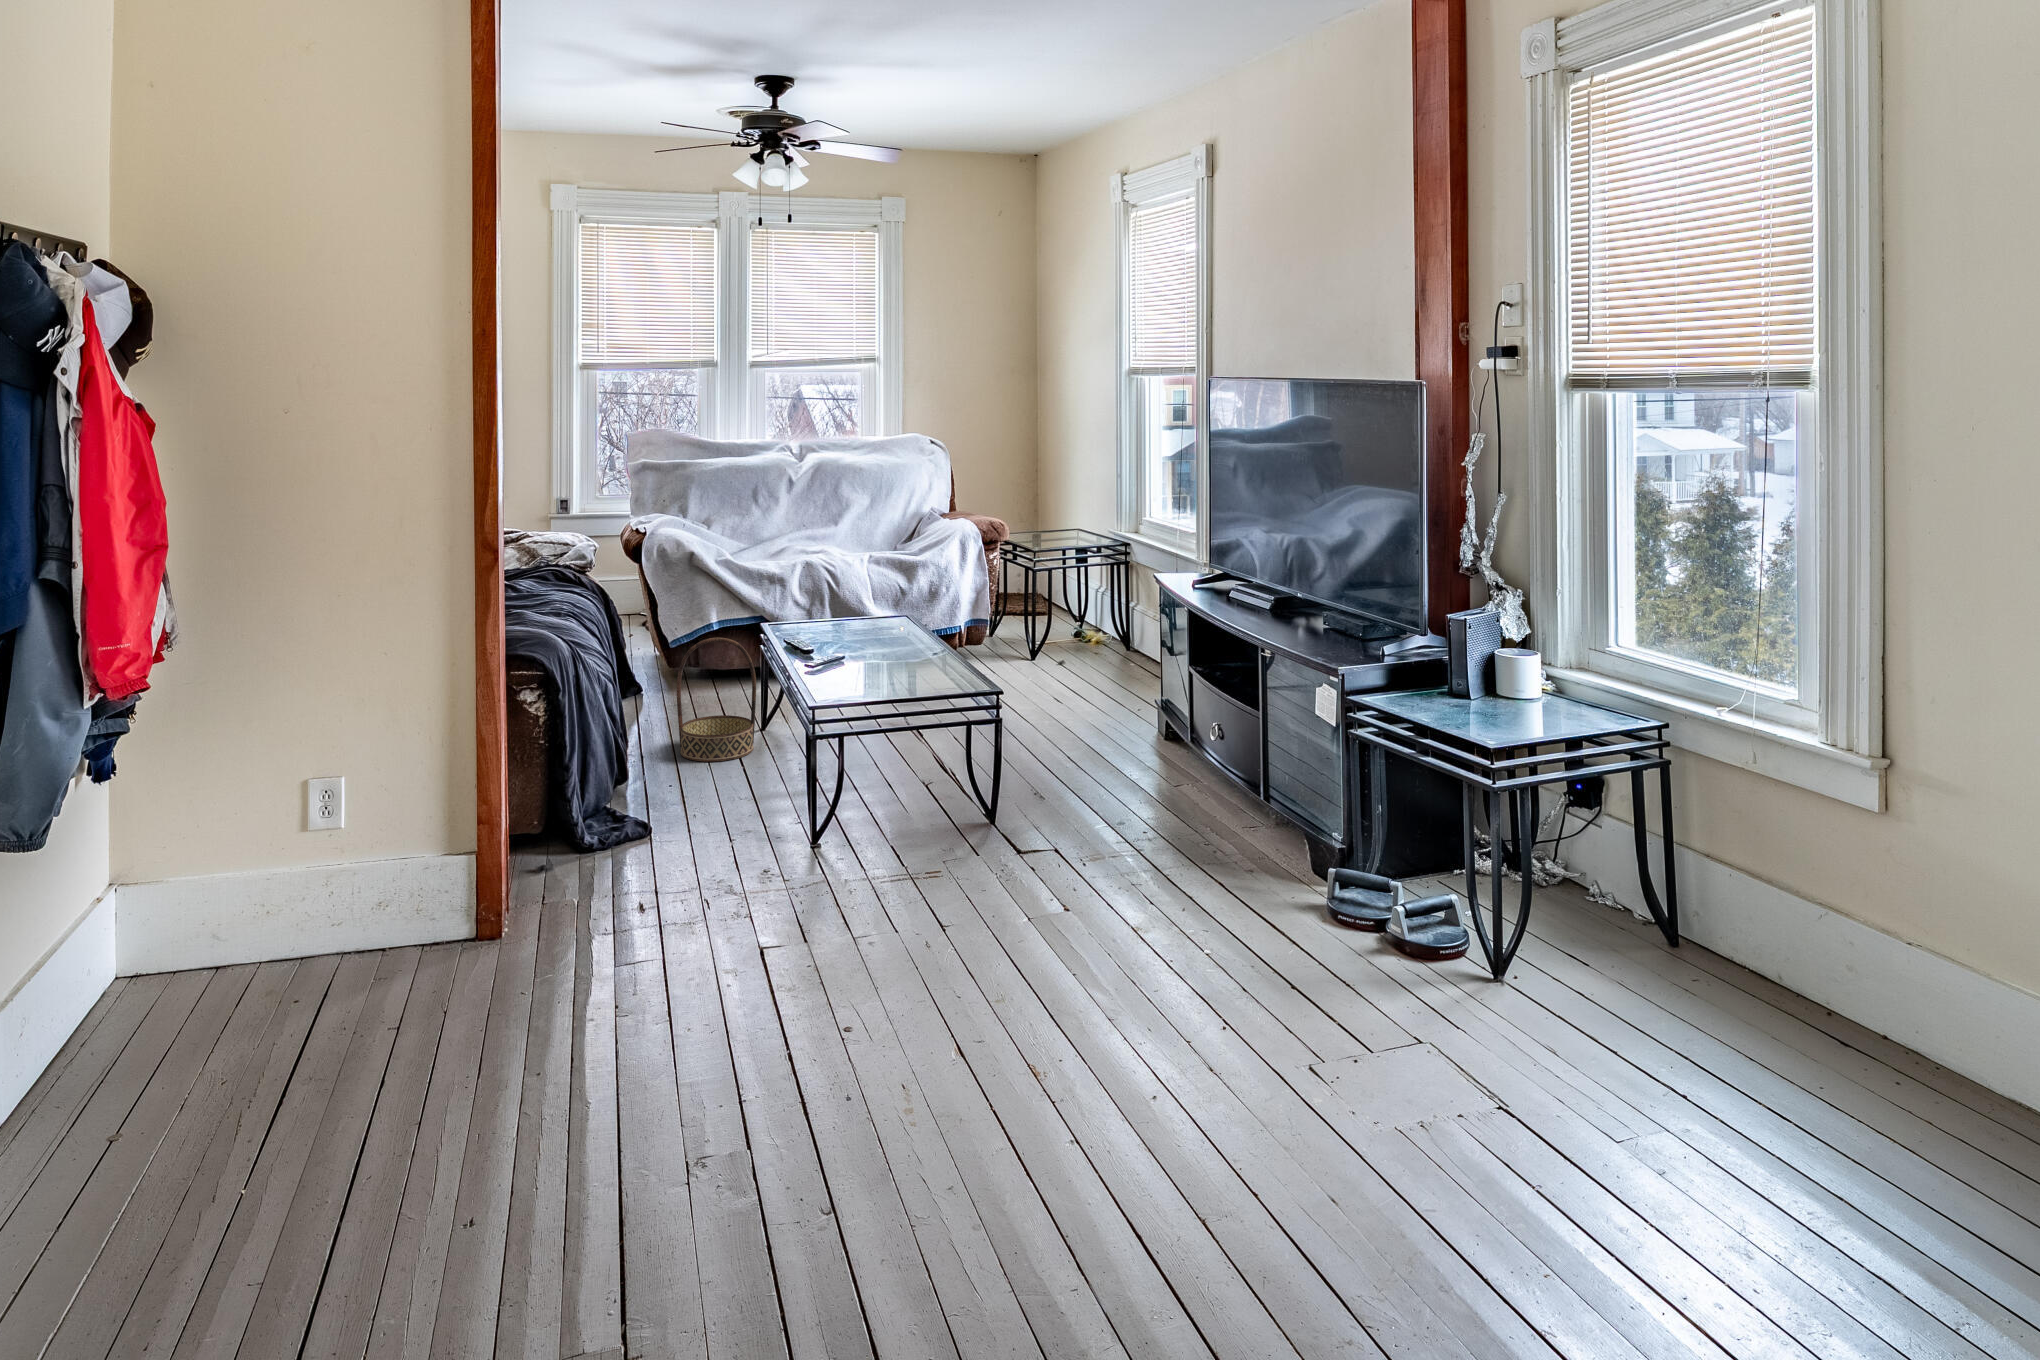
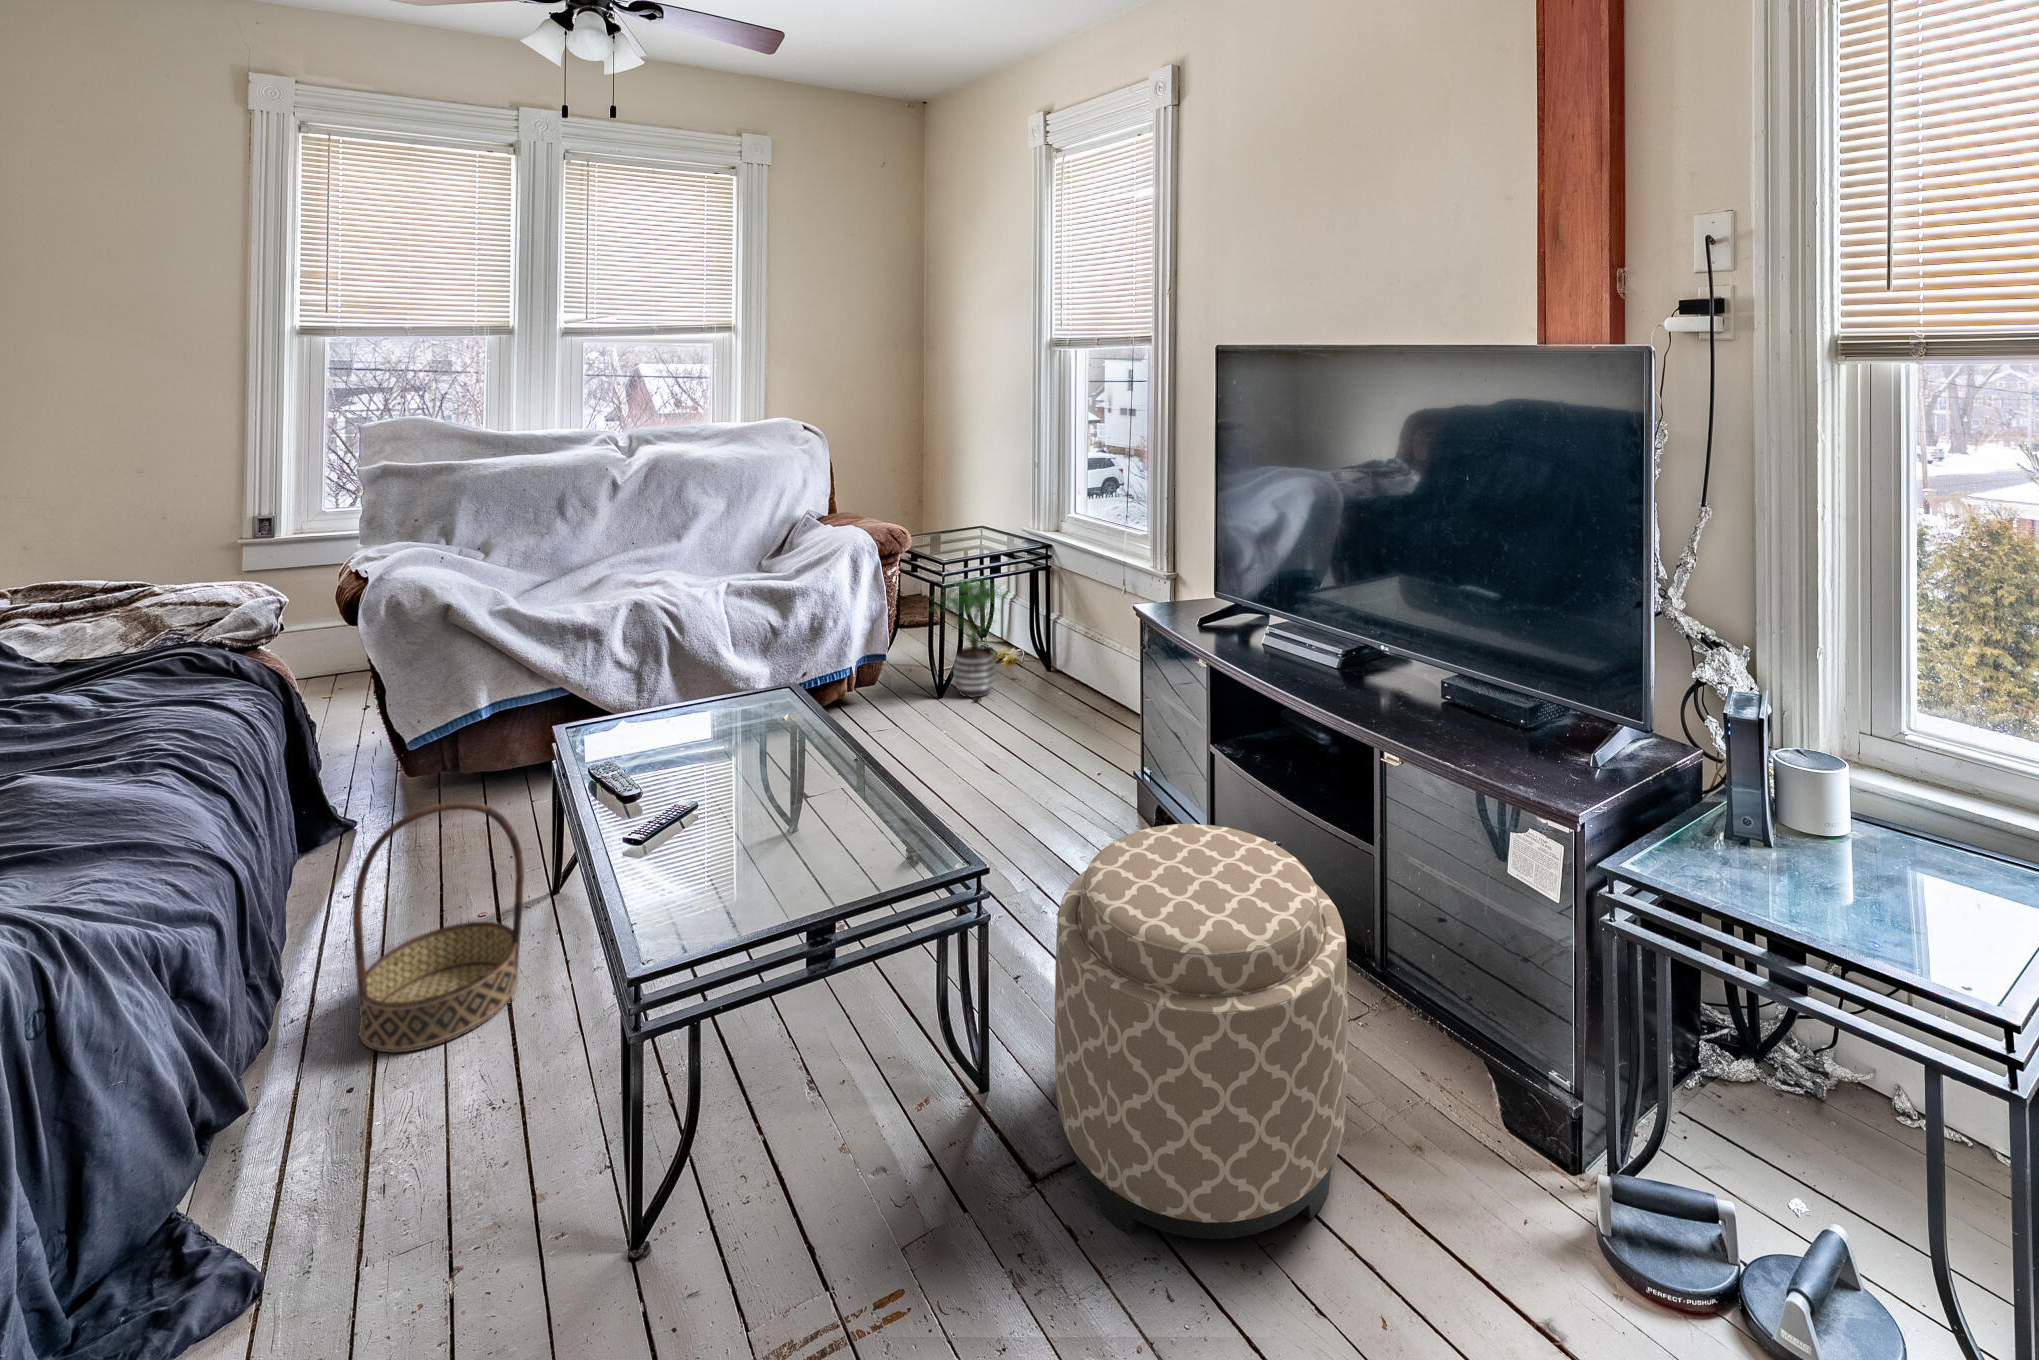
potted plant: none [1022,561,1091,661] -> present [931,575,1009,698]
ottoman: none [1028,666,1191,850] -> present [1055,824,1348,1239]

